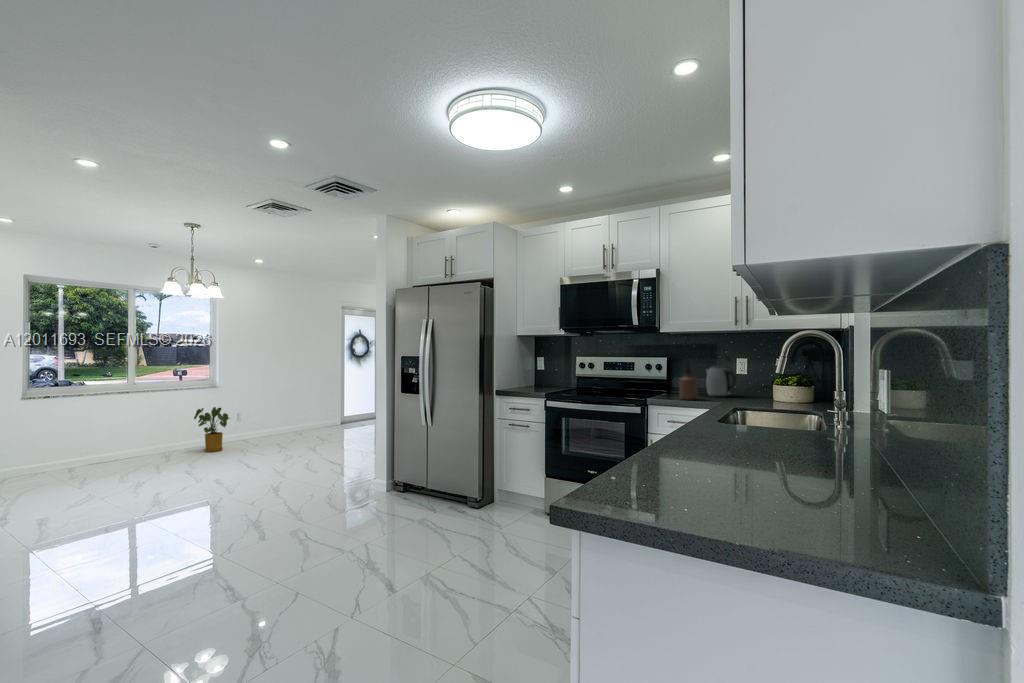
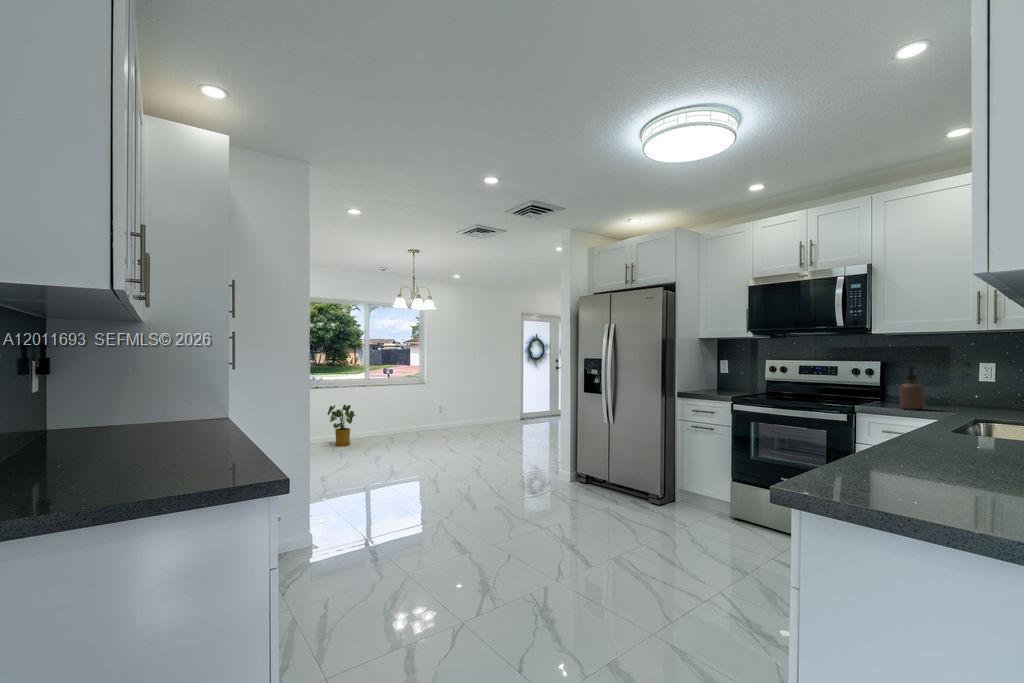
kettle: present [706,366,738,397] -> none [935,372,984,408]
house plant: present [194,407,230,452] -> present [327,405,356,446]

